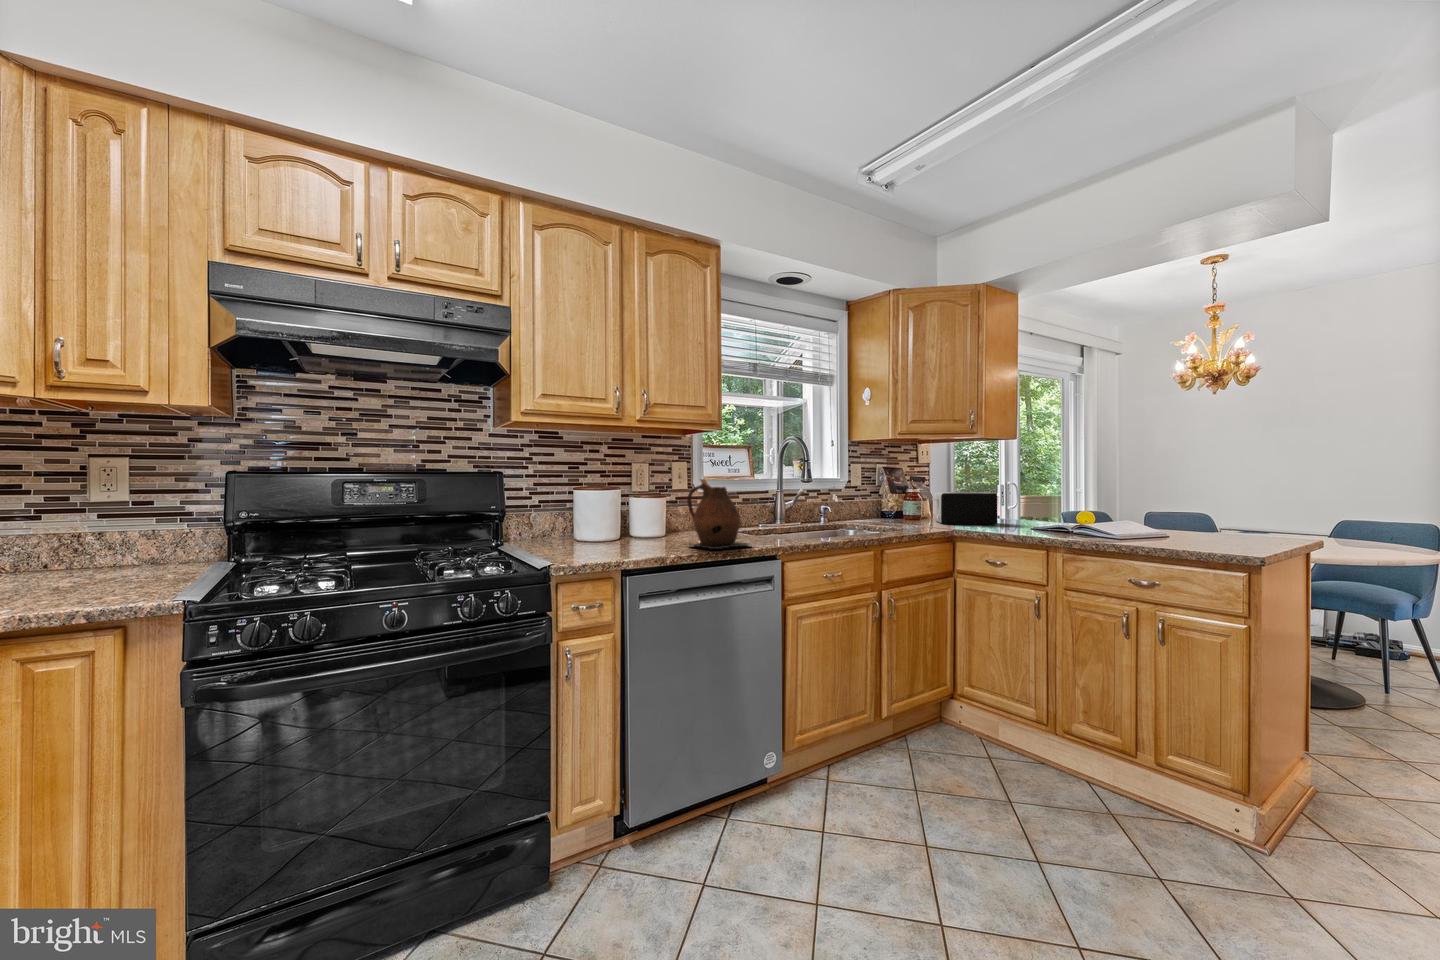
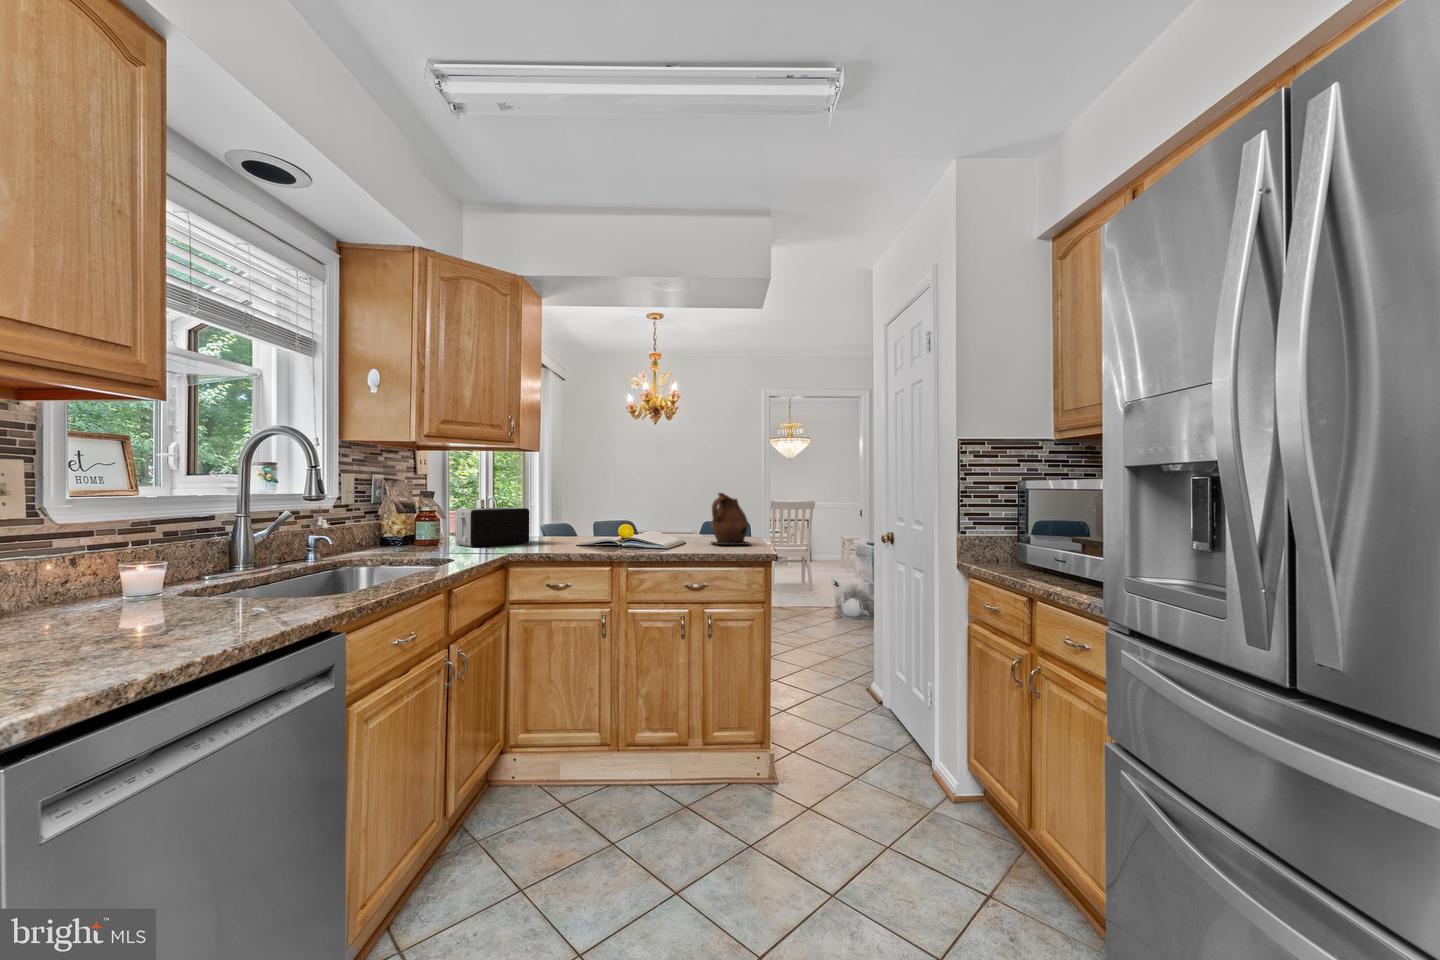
ceramic pitcher: present [687,479,751,549] -> present [711,493,751,545]

